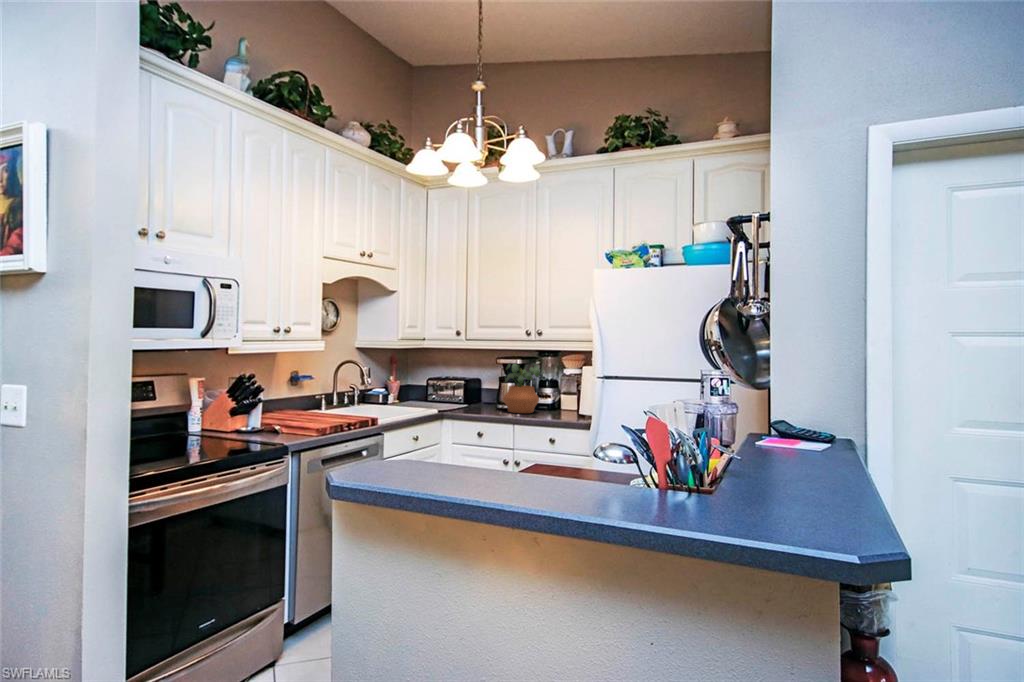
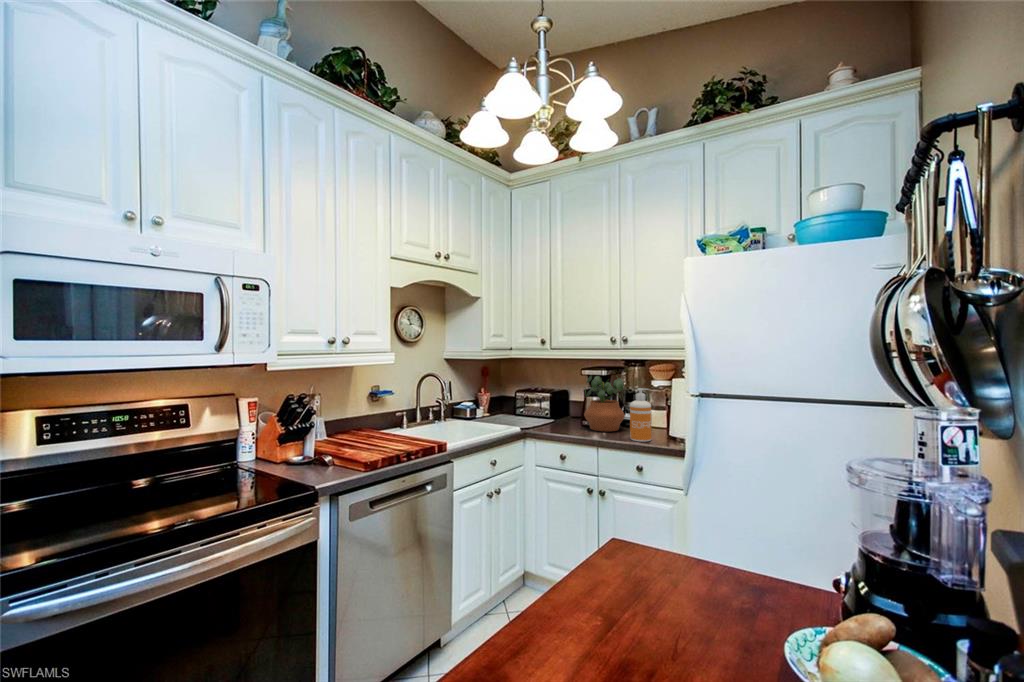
soap dispenser: none [546,374,564,419] -> present [630,388,652,442]

